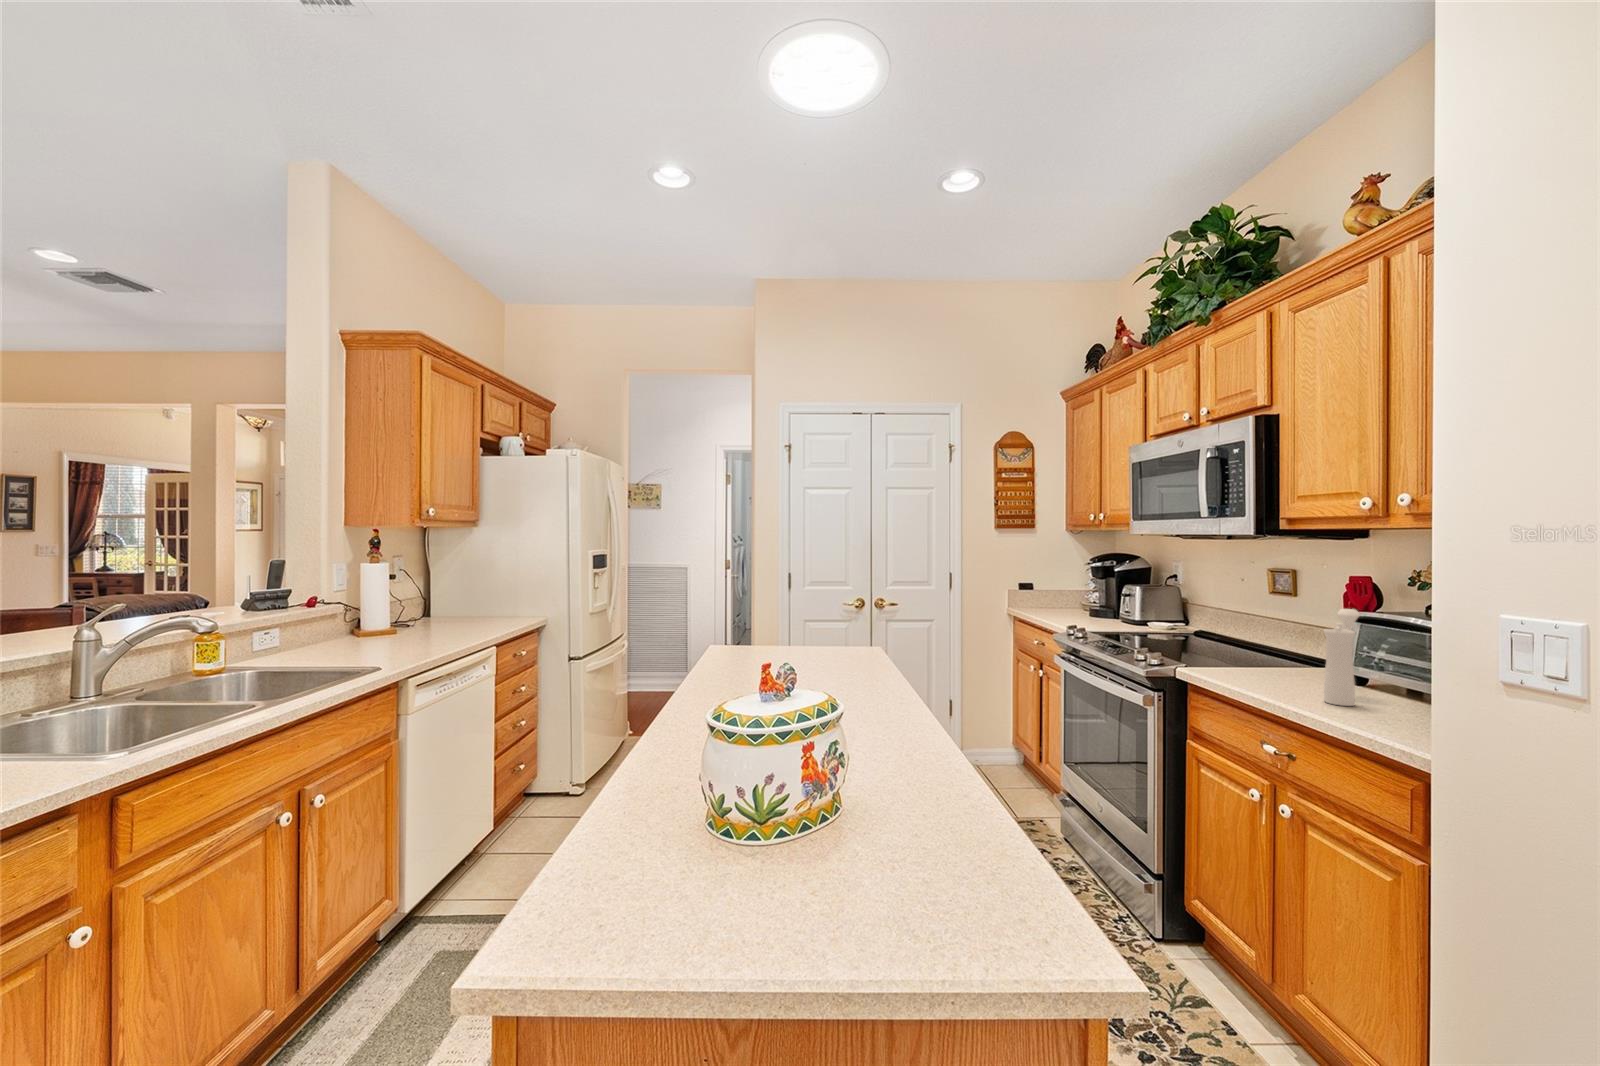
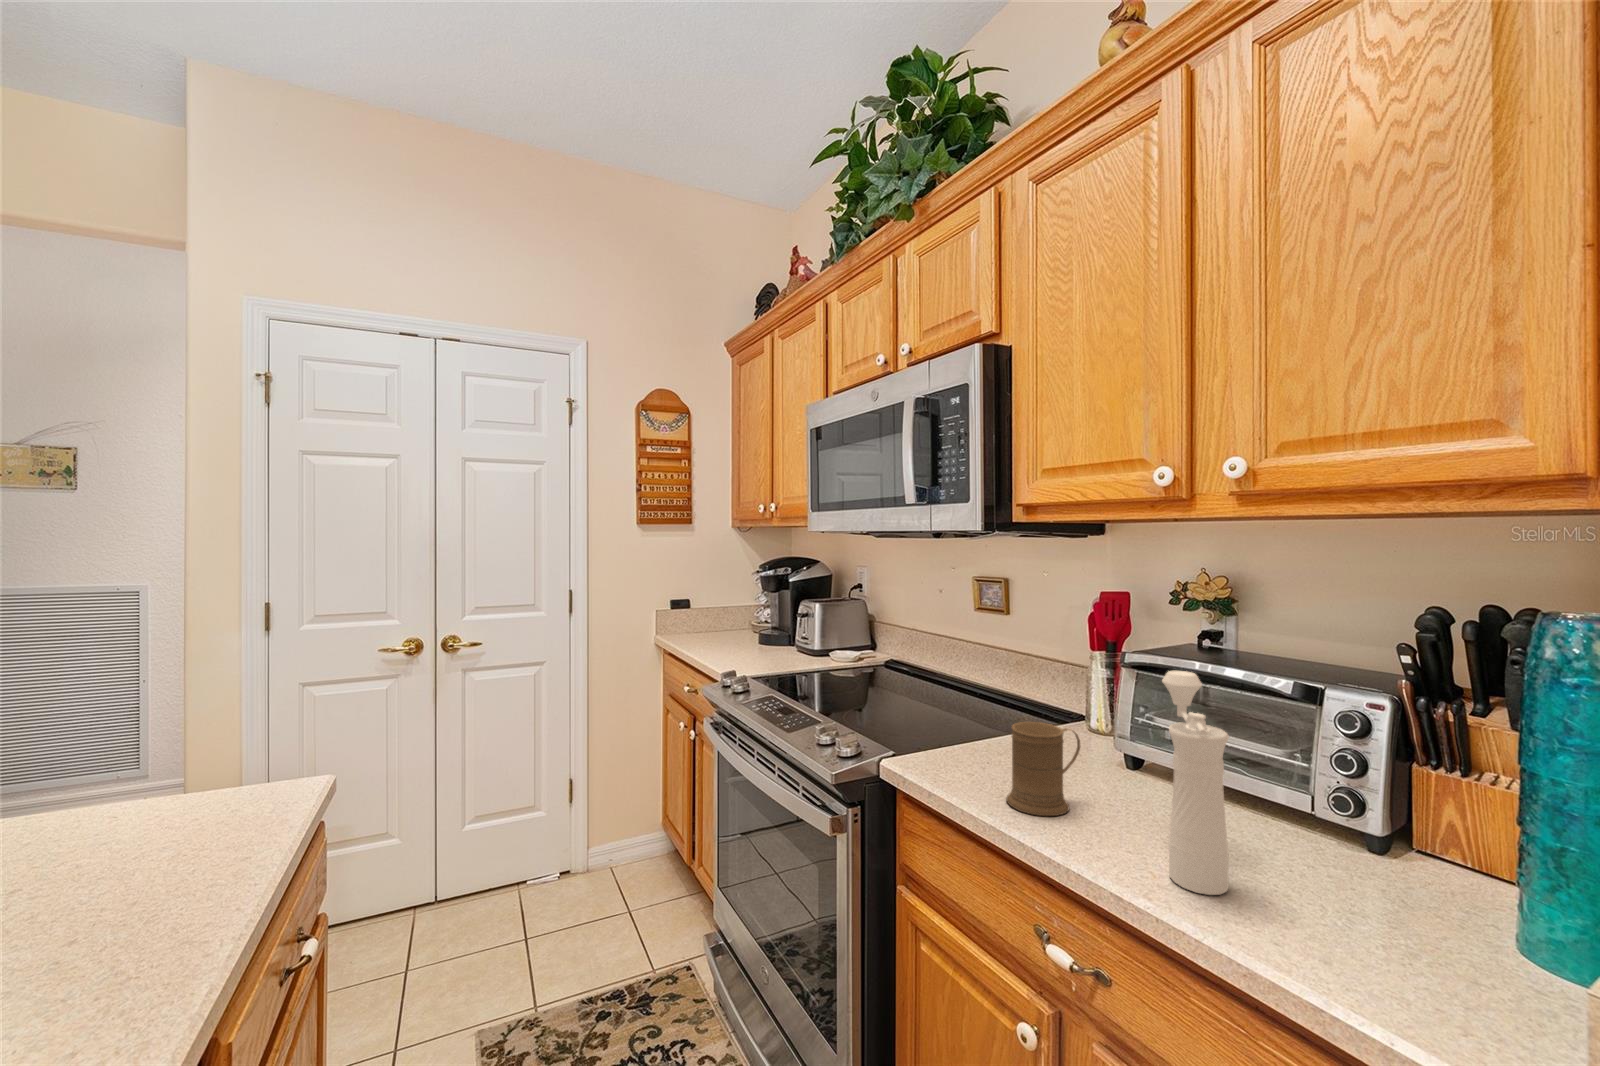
mug: none [1249,639,1299,685] -> present [1006,722,1080,816]

